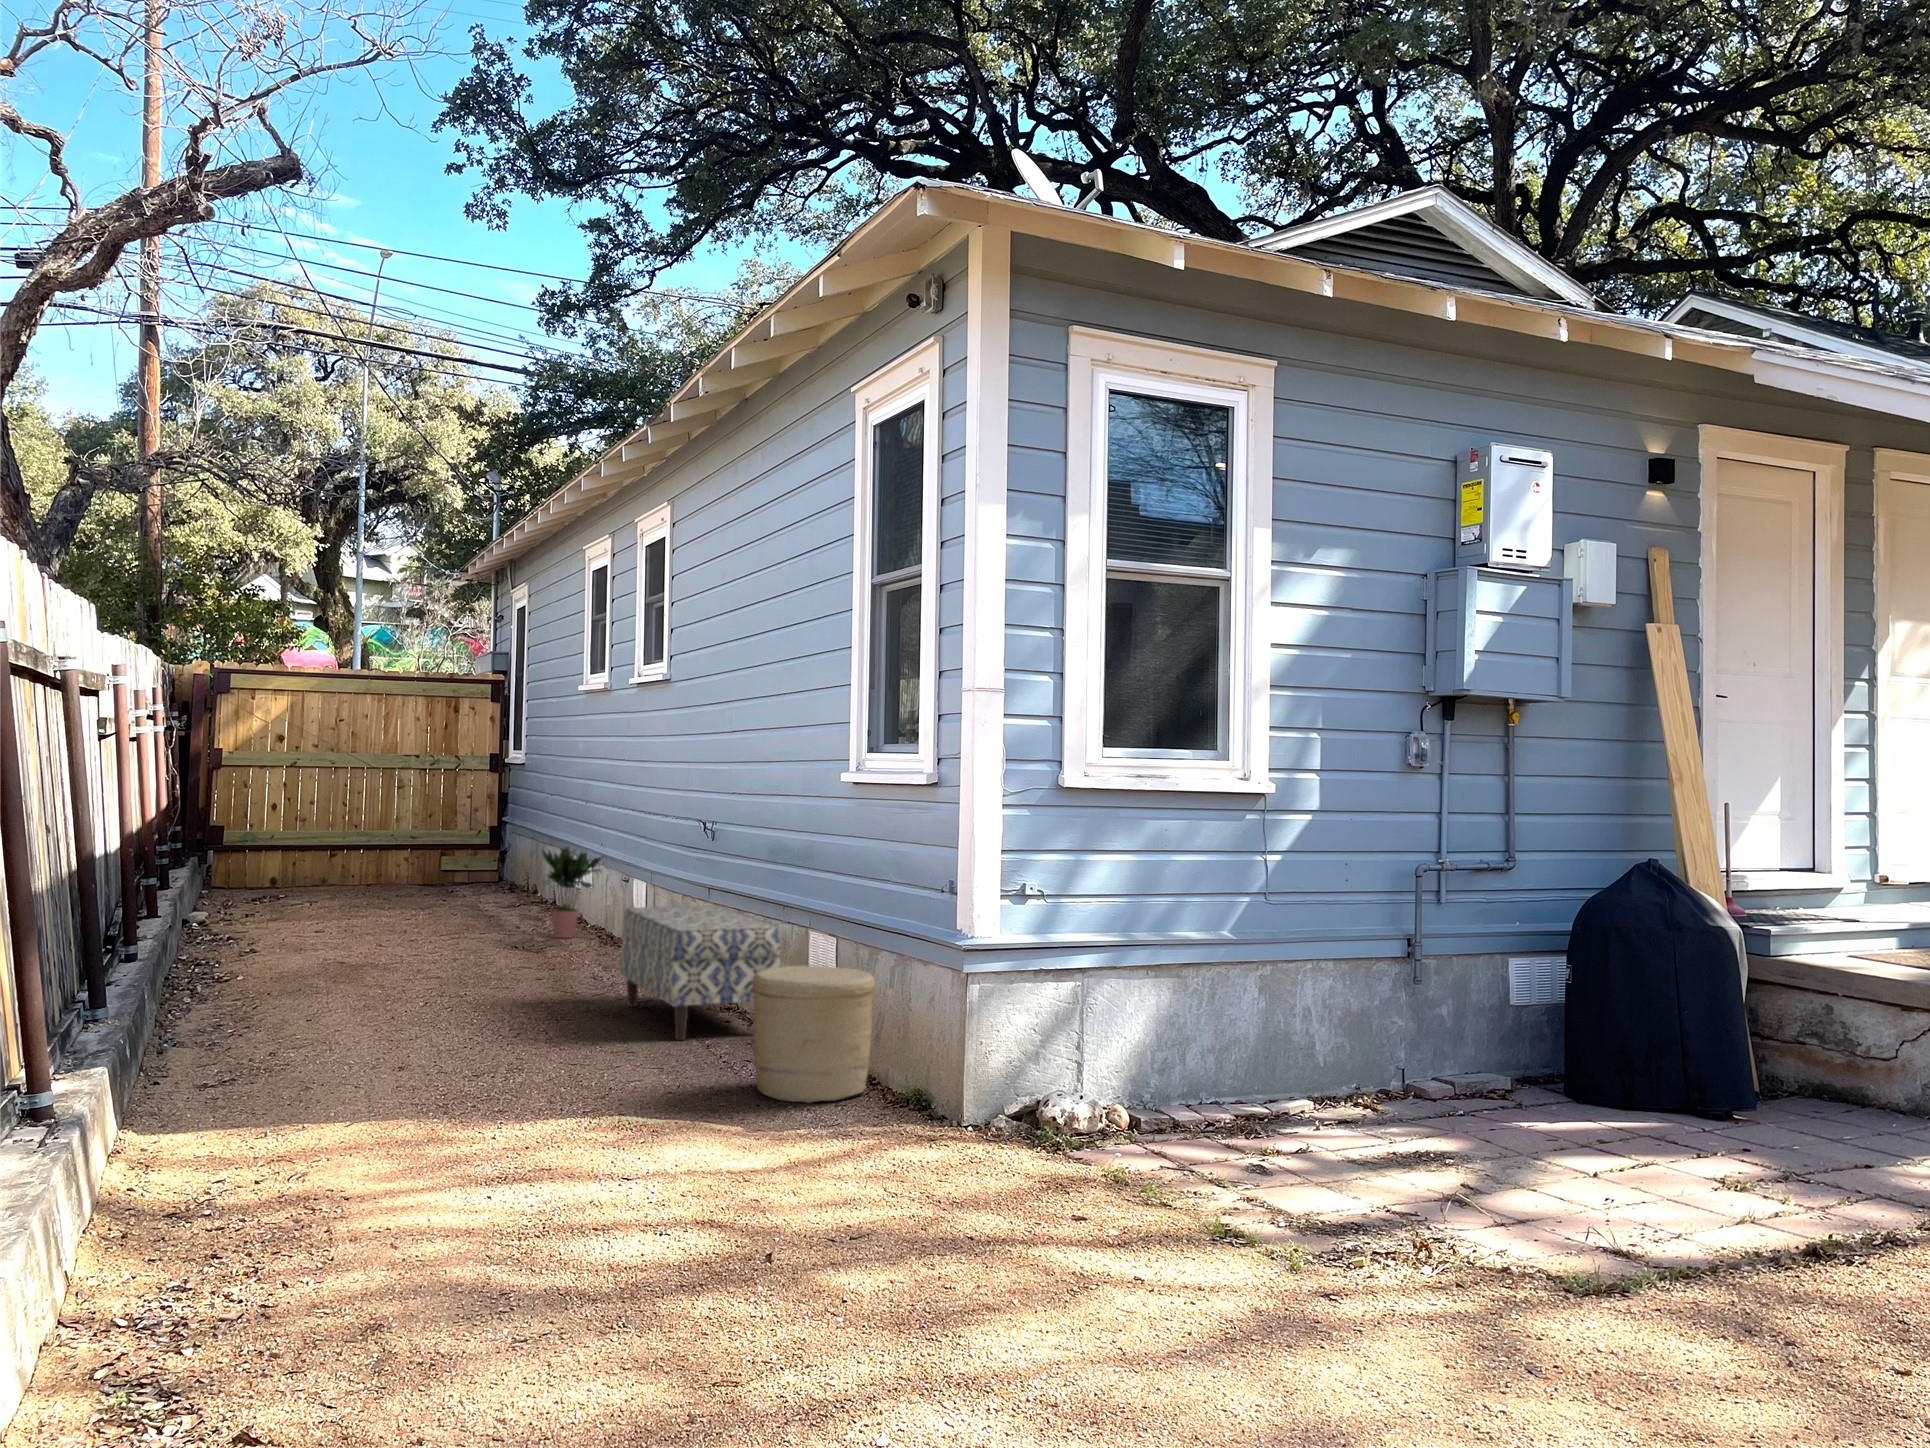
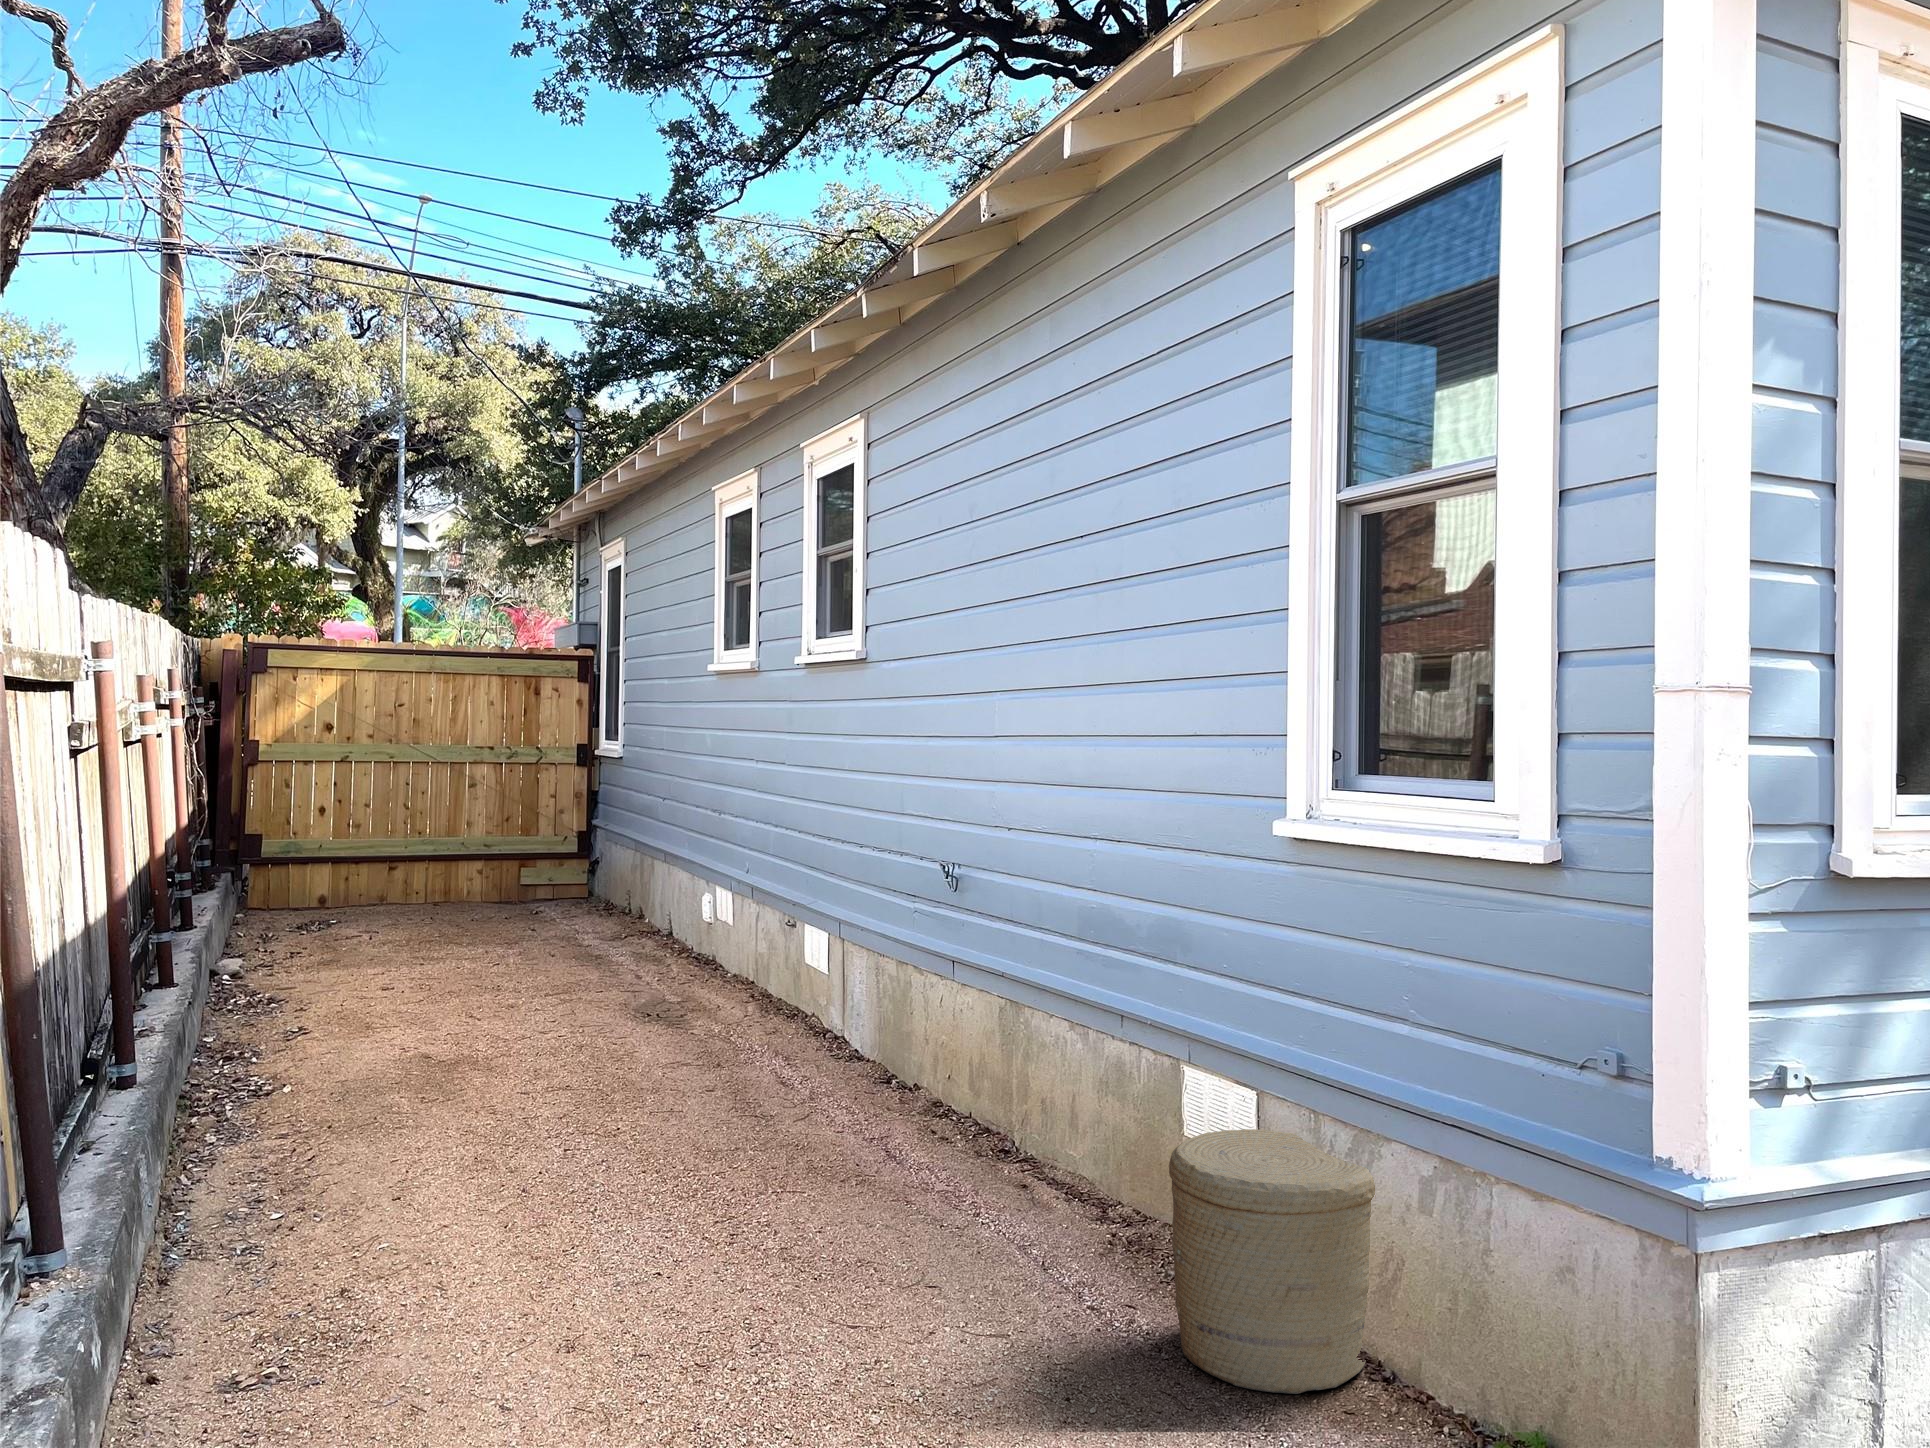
potted plant: present [543,847,601,938] -> none [671,865,756,990]
bench: present [621,905,780,1040] -> none [843,978,1114,1212]

